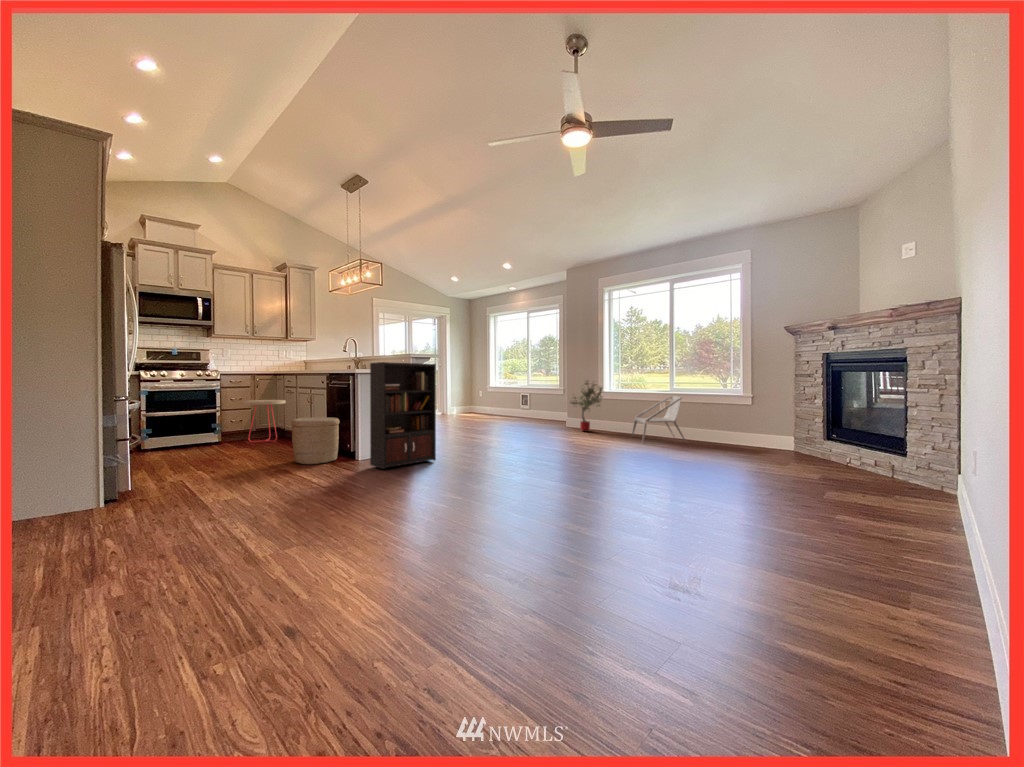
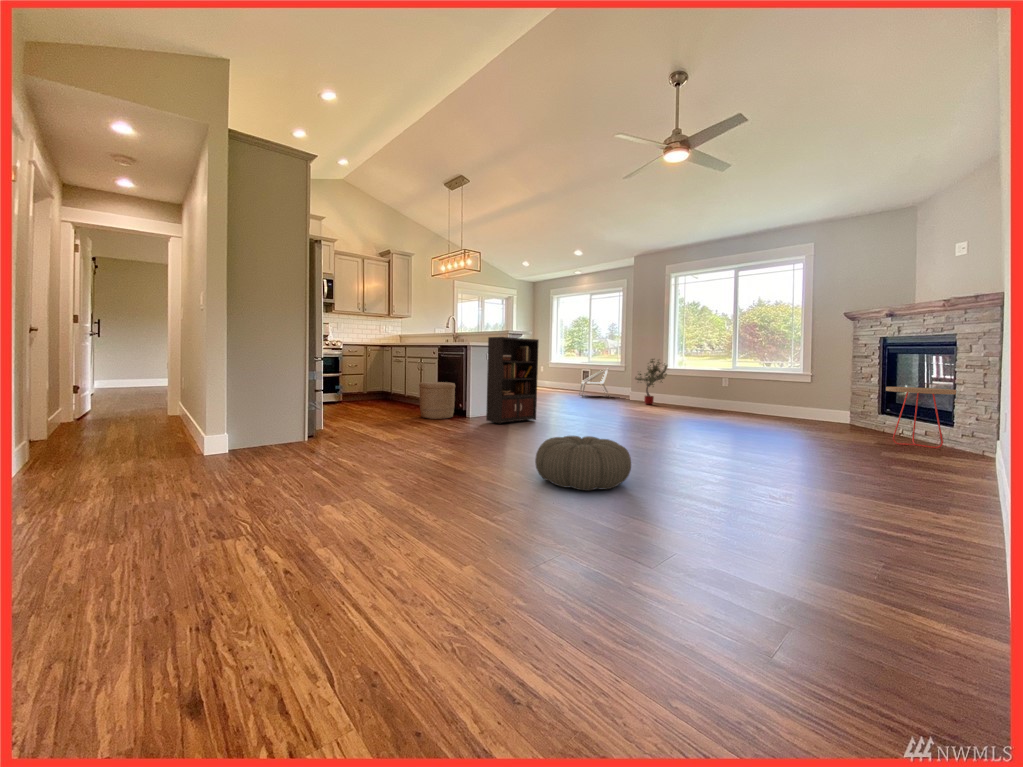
armchair: present [632,396,686,443] -> present [580,368,610,396]
side table: present [244,400,286,442] -> present [886,387,957,448]
pouf: none [330,508,476,608] -> present [535,436,631,490]

